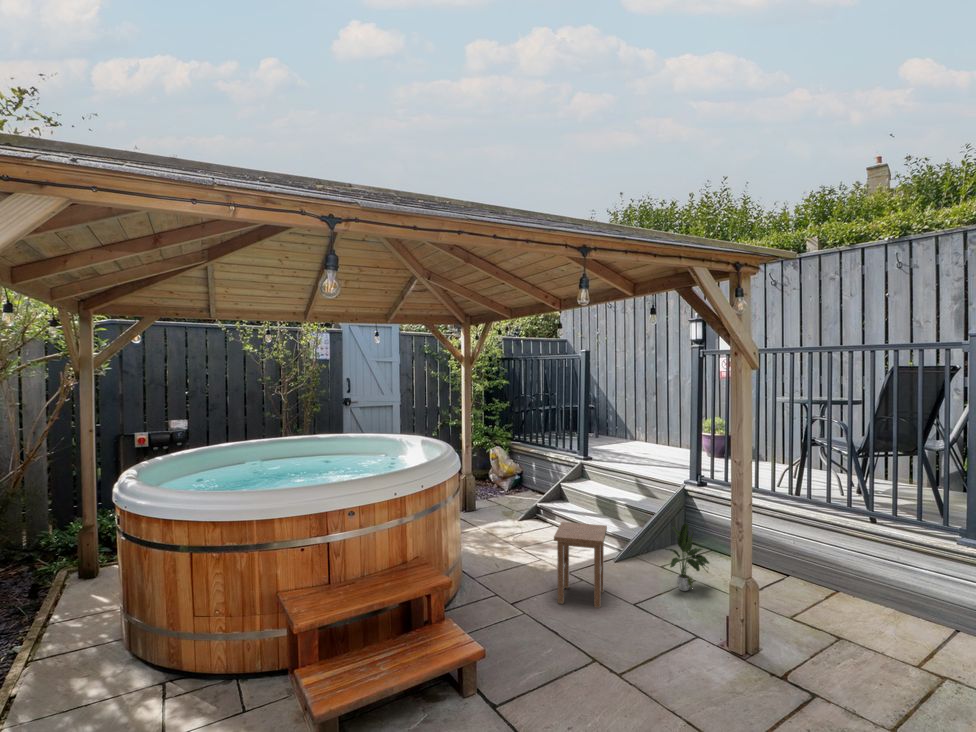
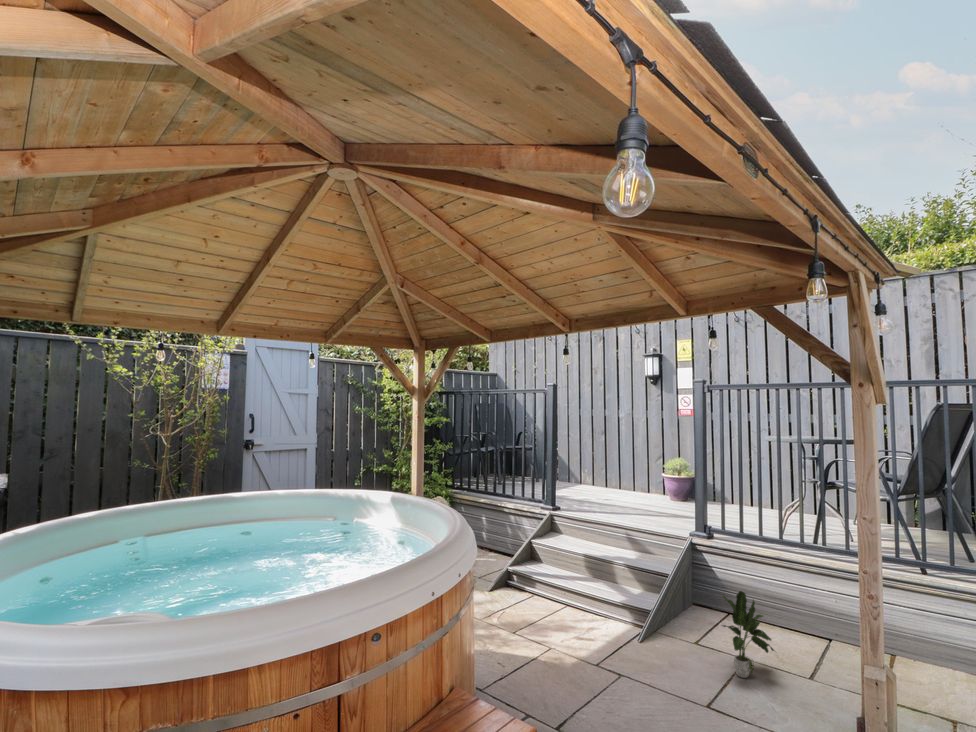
stool: present [554,522,607,608] -> none [595,599,670,718]

